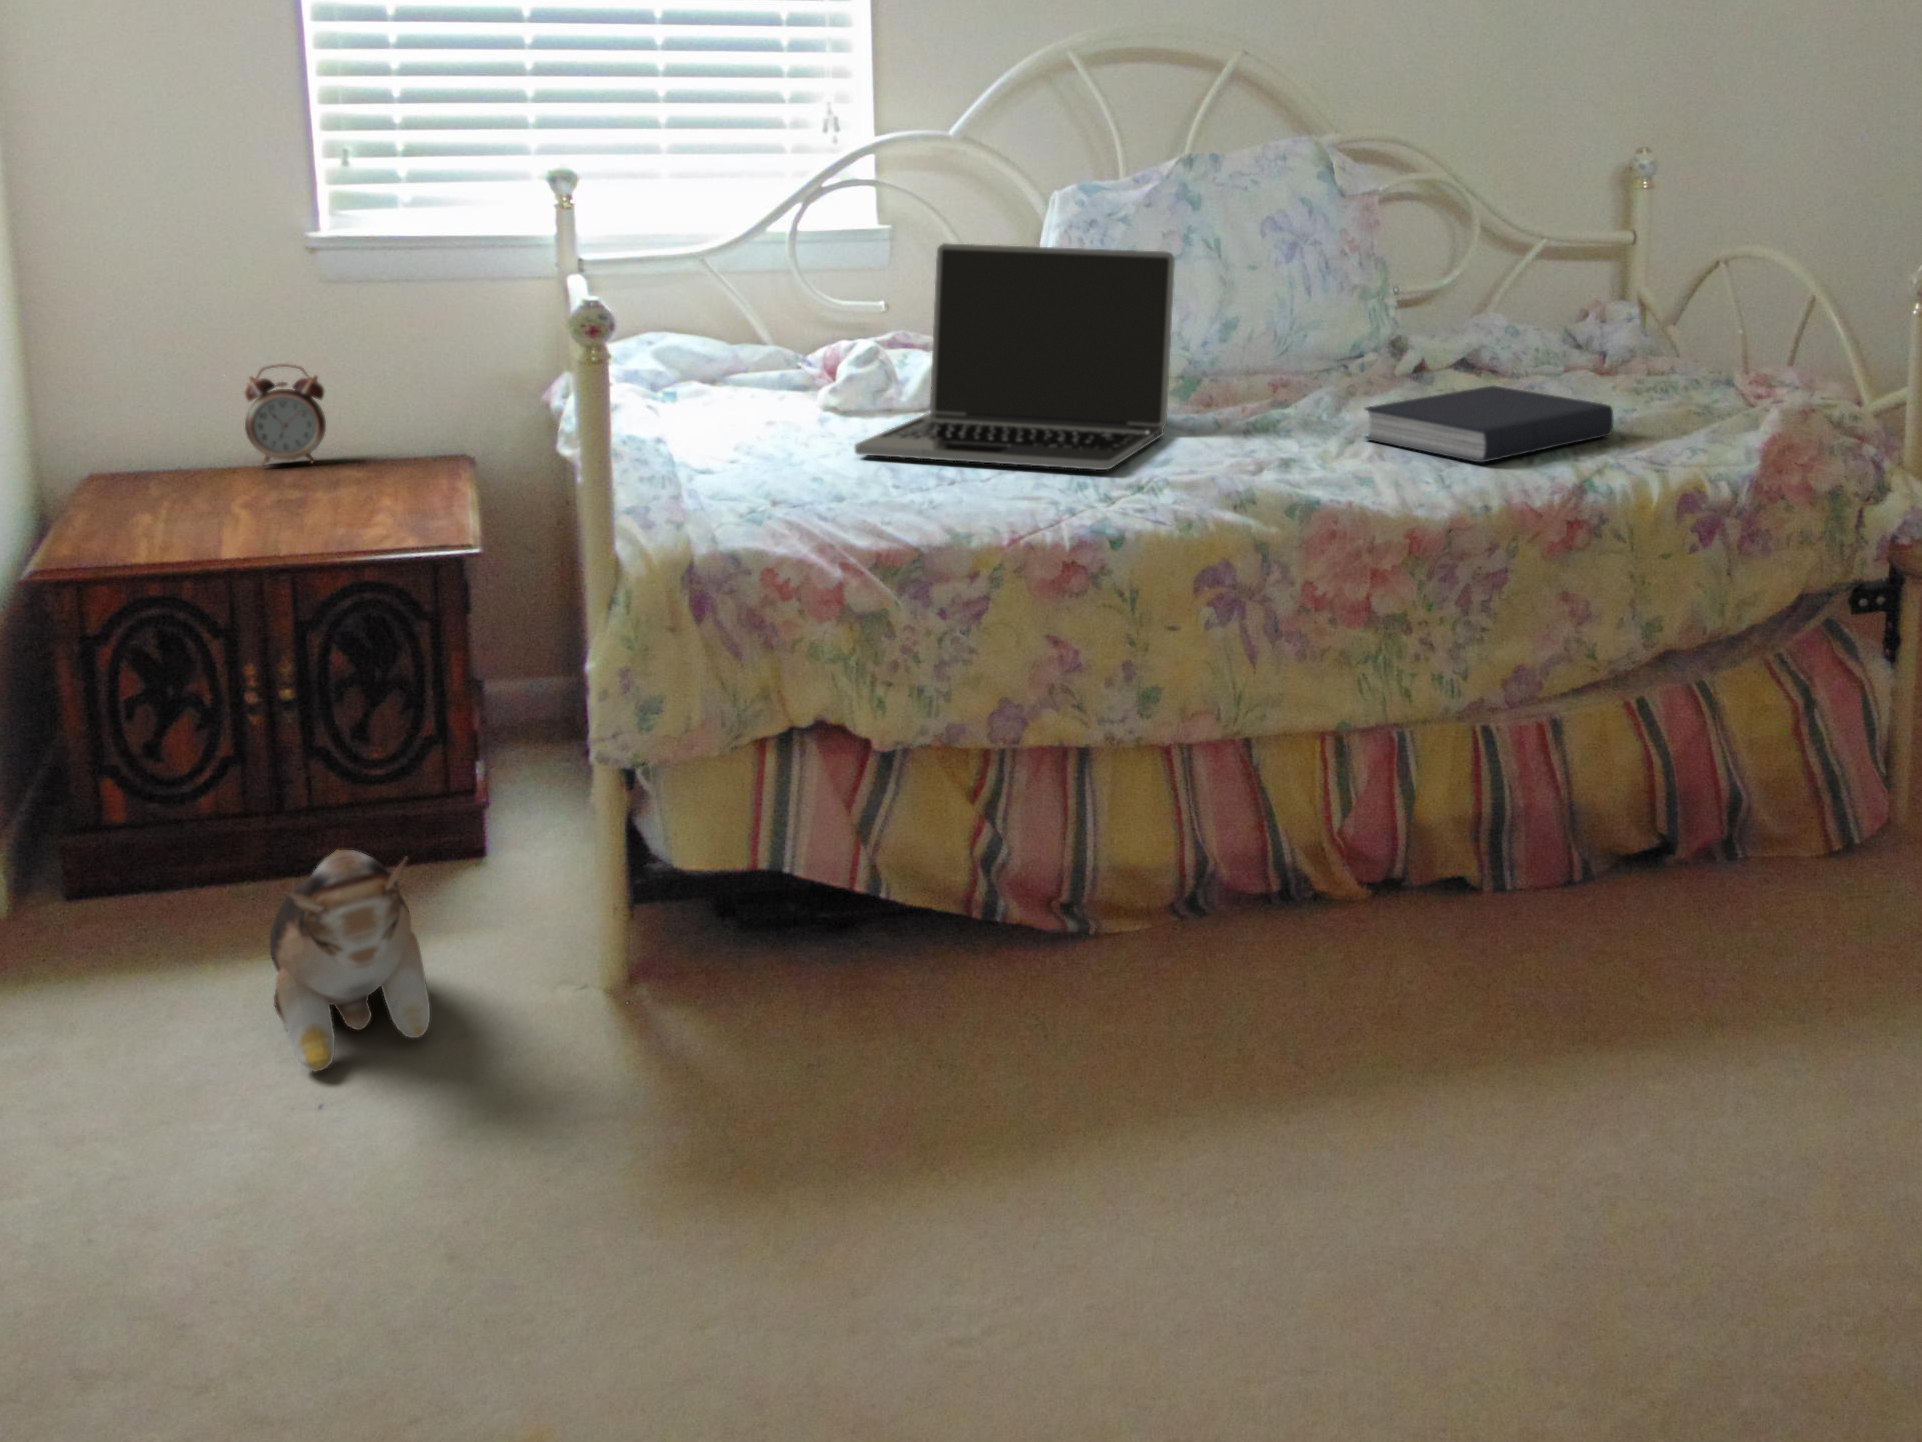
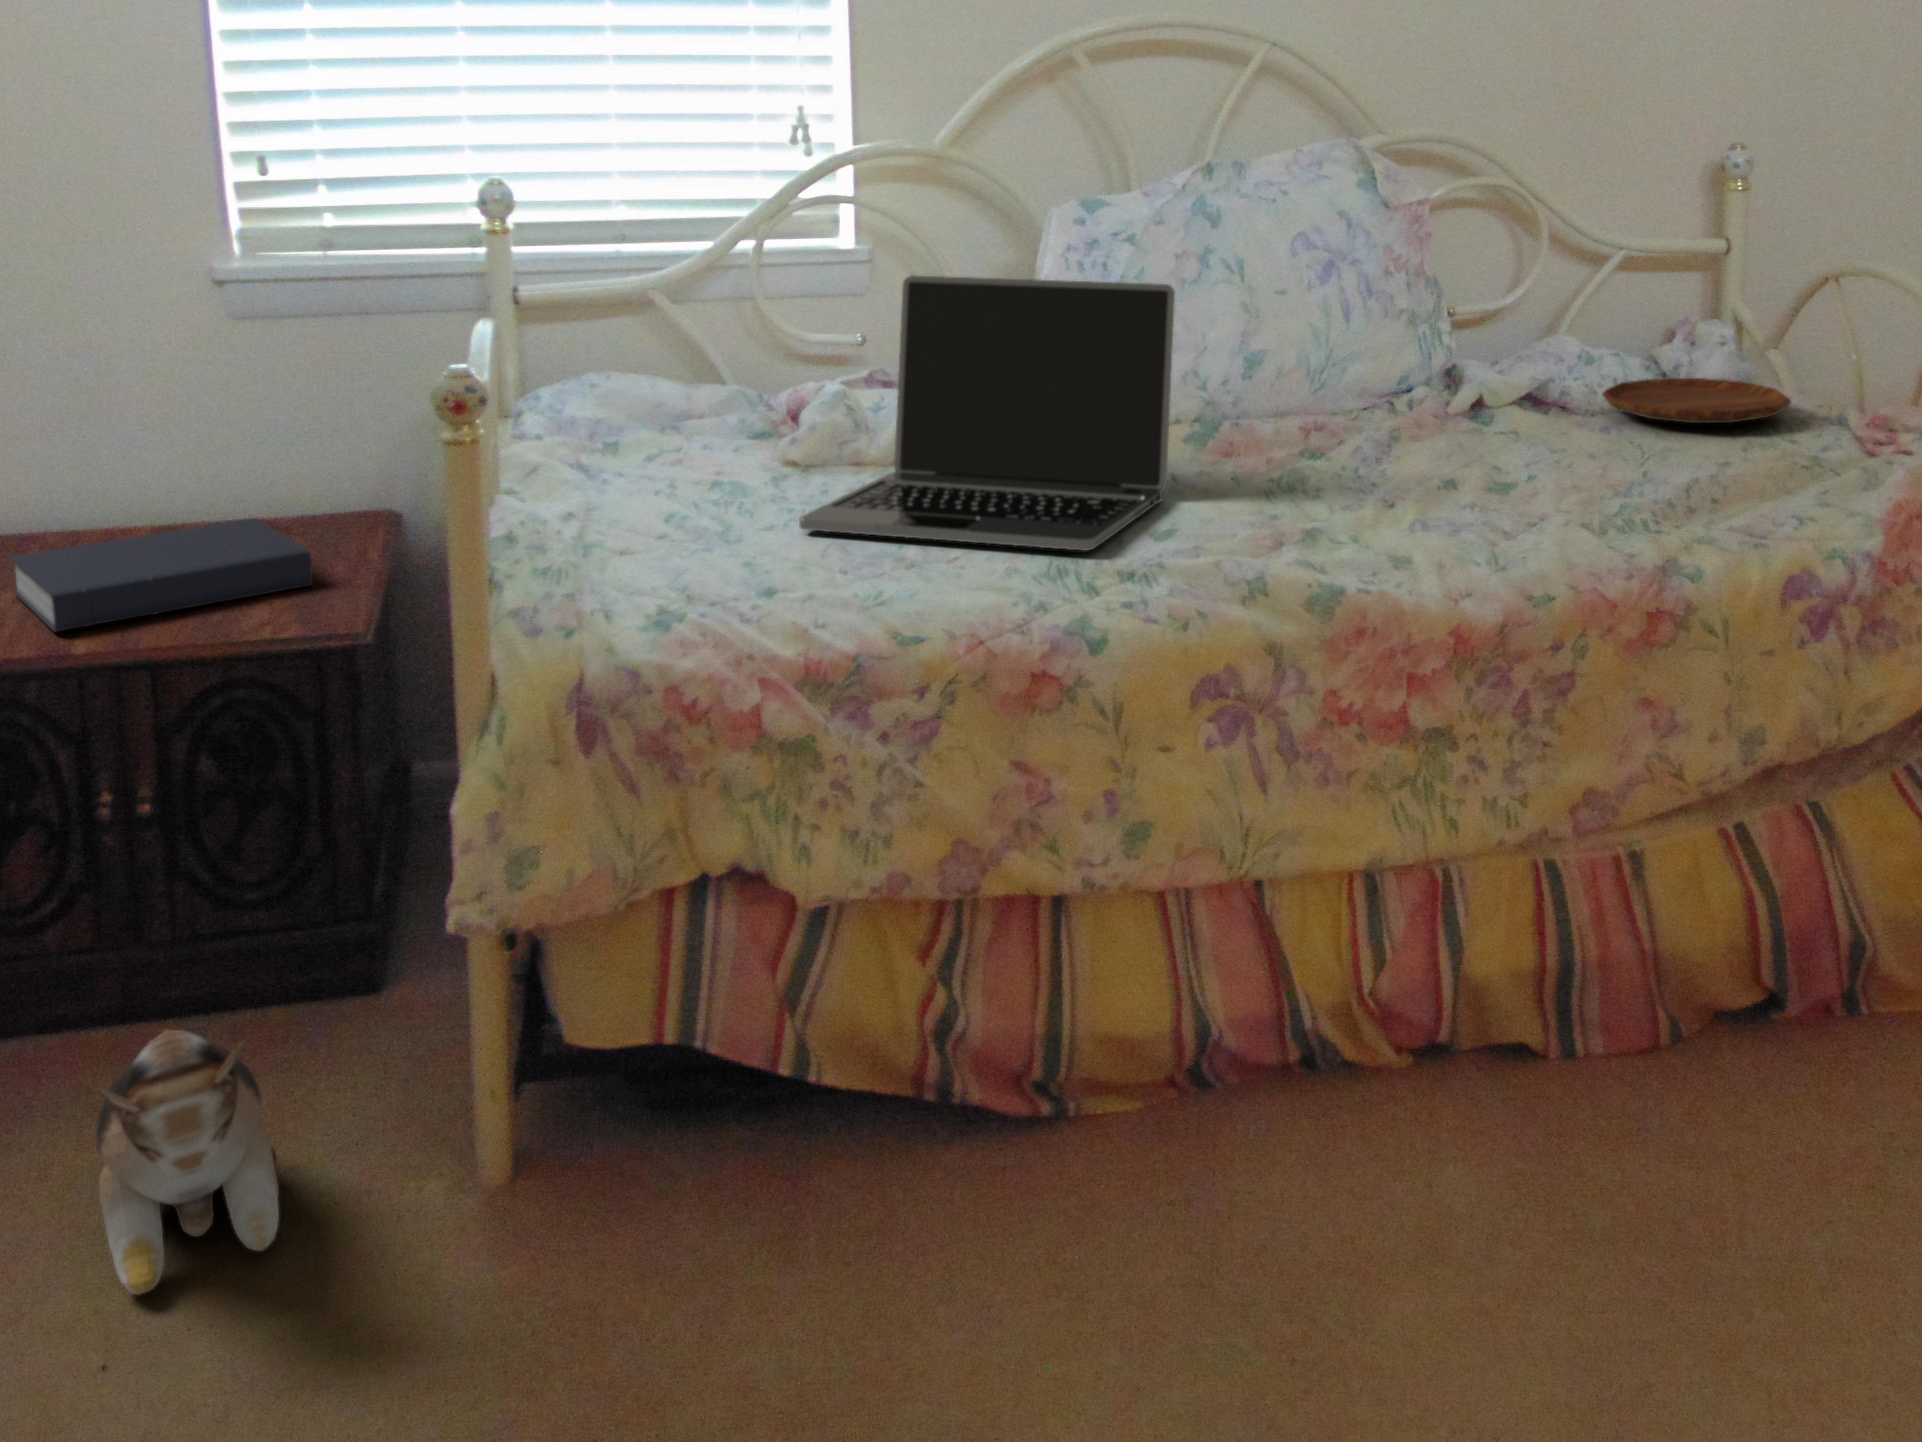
tray: none [1528,349,1687,383] -> present [1602,378,1791,423]
alarm clock: present [245,364,326,465] -> none [138,416,229,531]
book: present [1365,386,1614,462] -> present [10,518,313,632]

